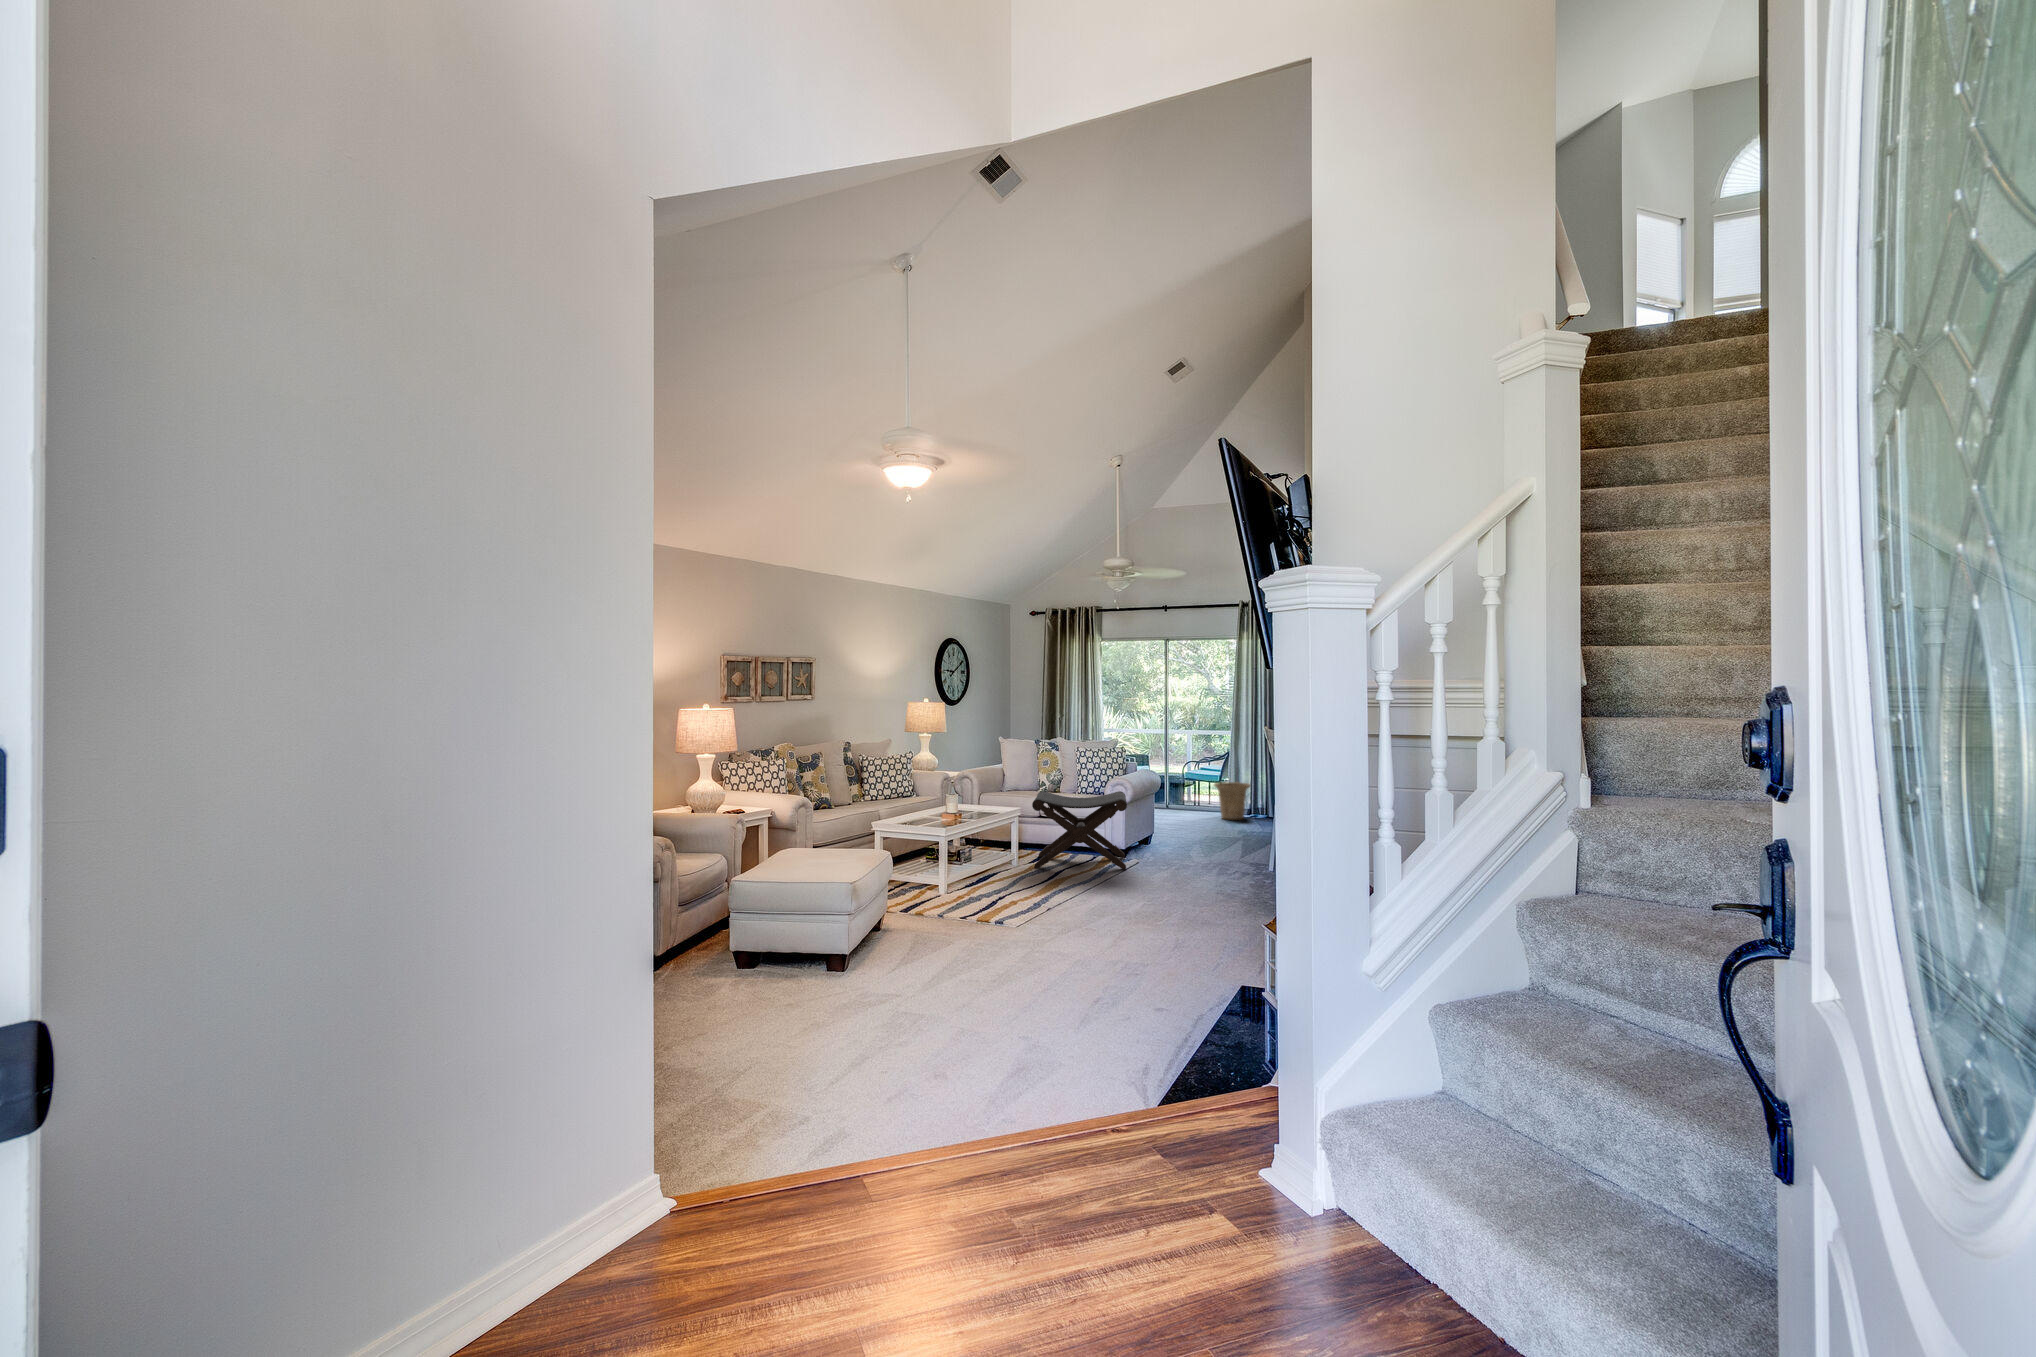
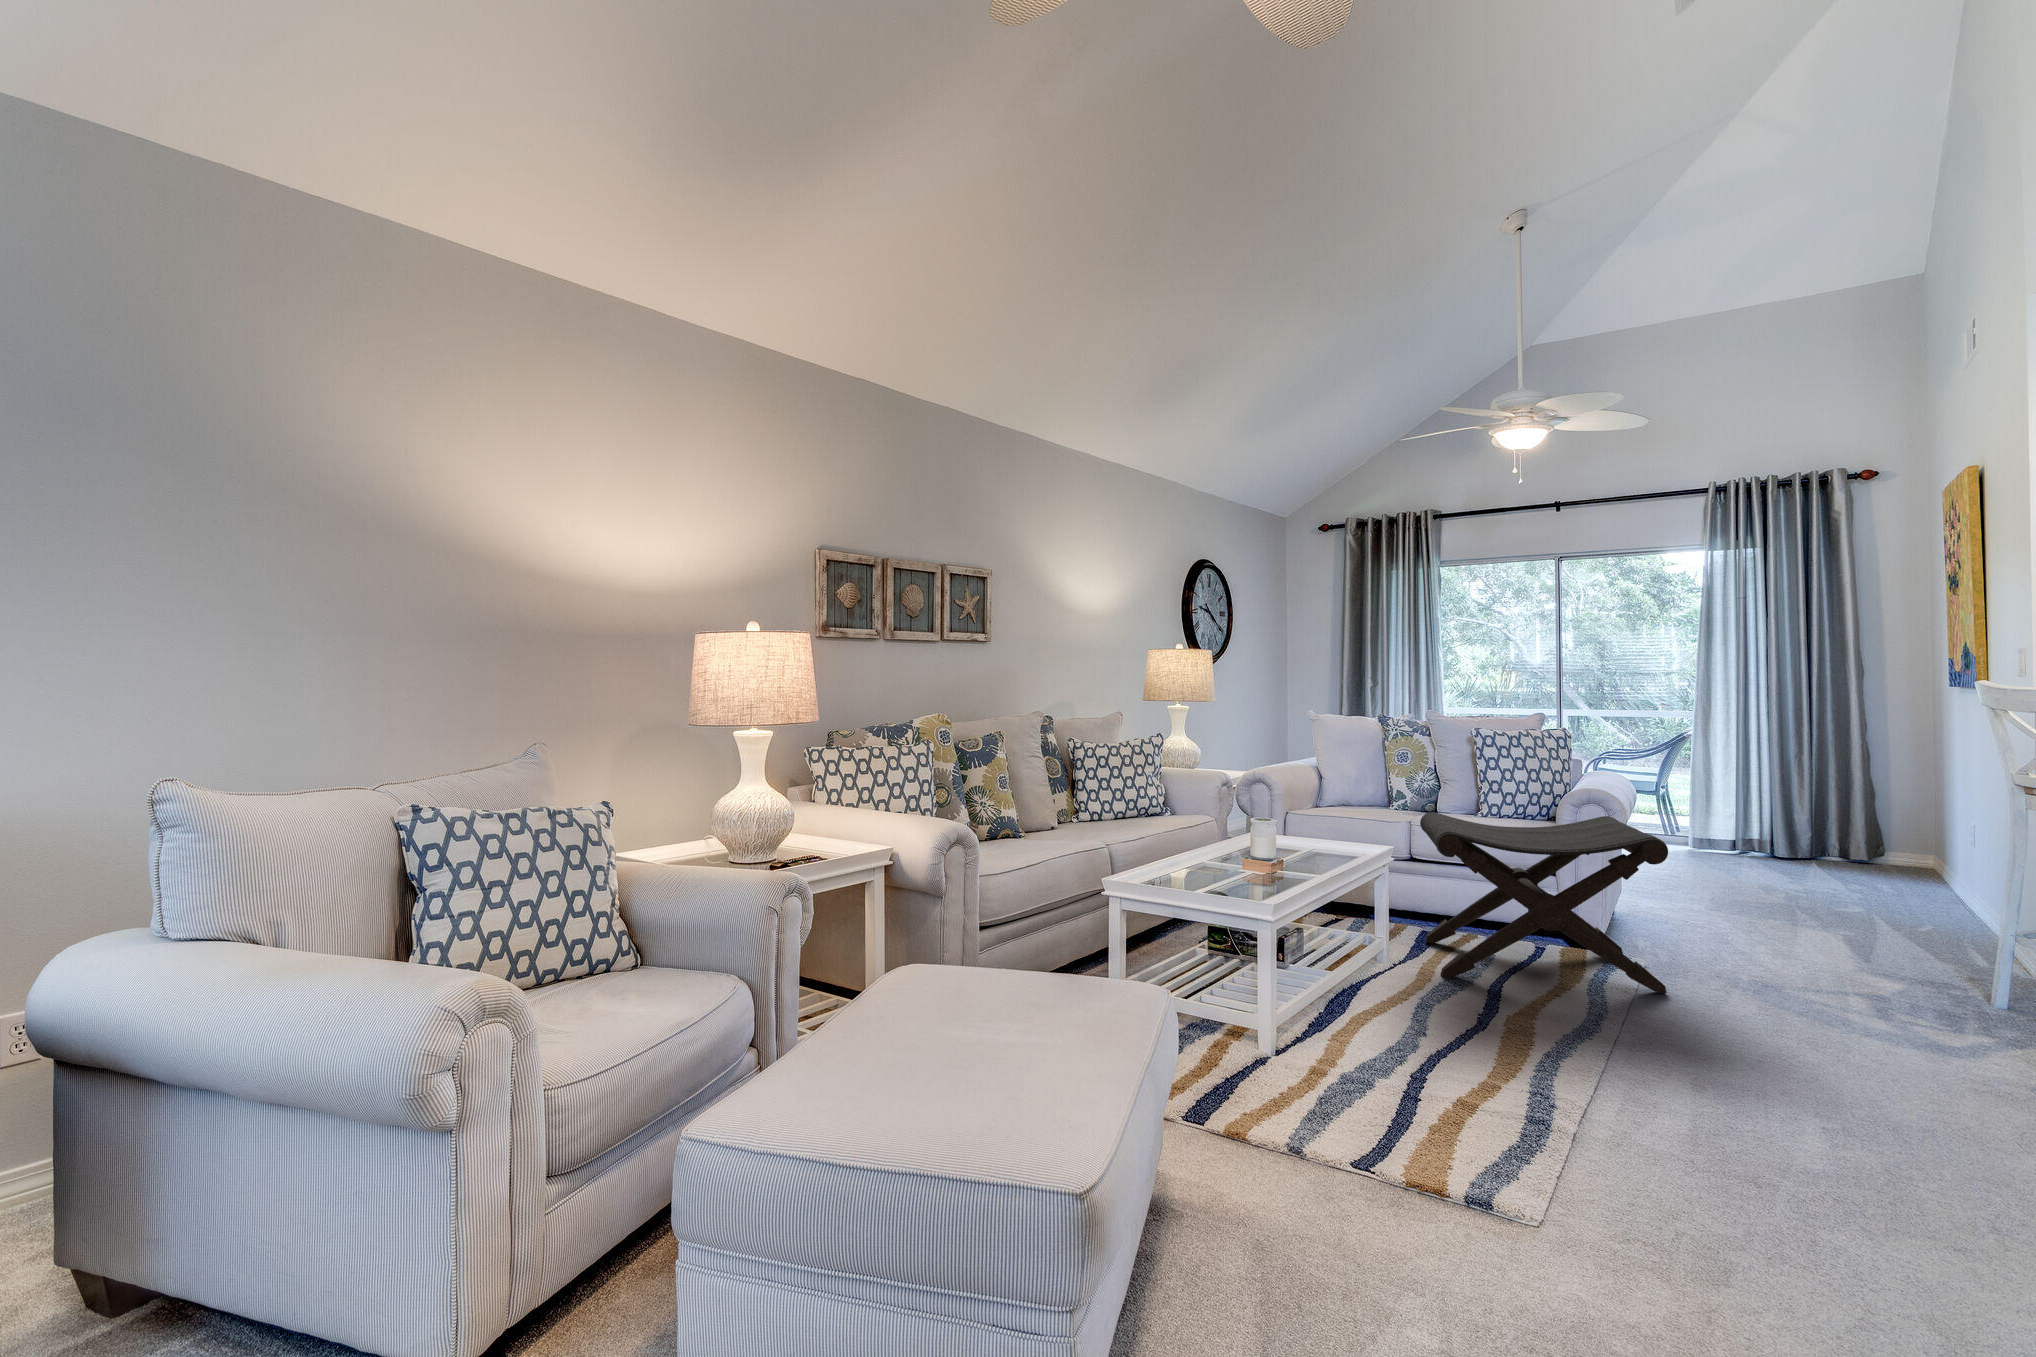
basket: present [1214,782,1251,820] -> none [1676,795,1757,863]

